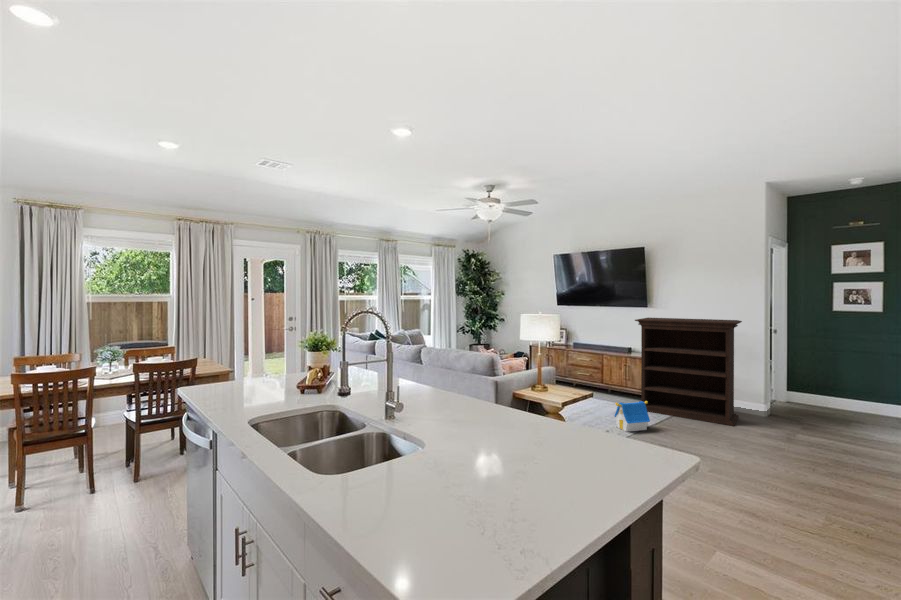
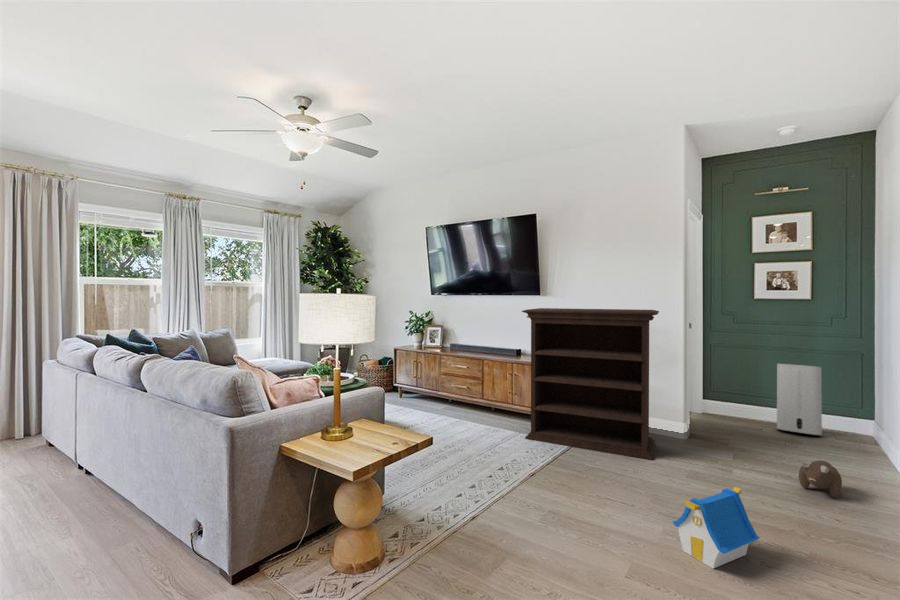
air purifier: none [850,363,890,420] -> present [777,364,822,435]
toy house: present [614,401,650,432] -> present [673,487,760,569]
plush toy: none [842,427,875,452] -> present [799,460,842,498]

